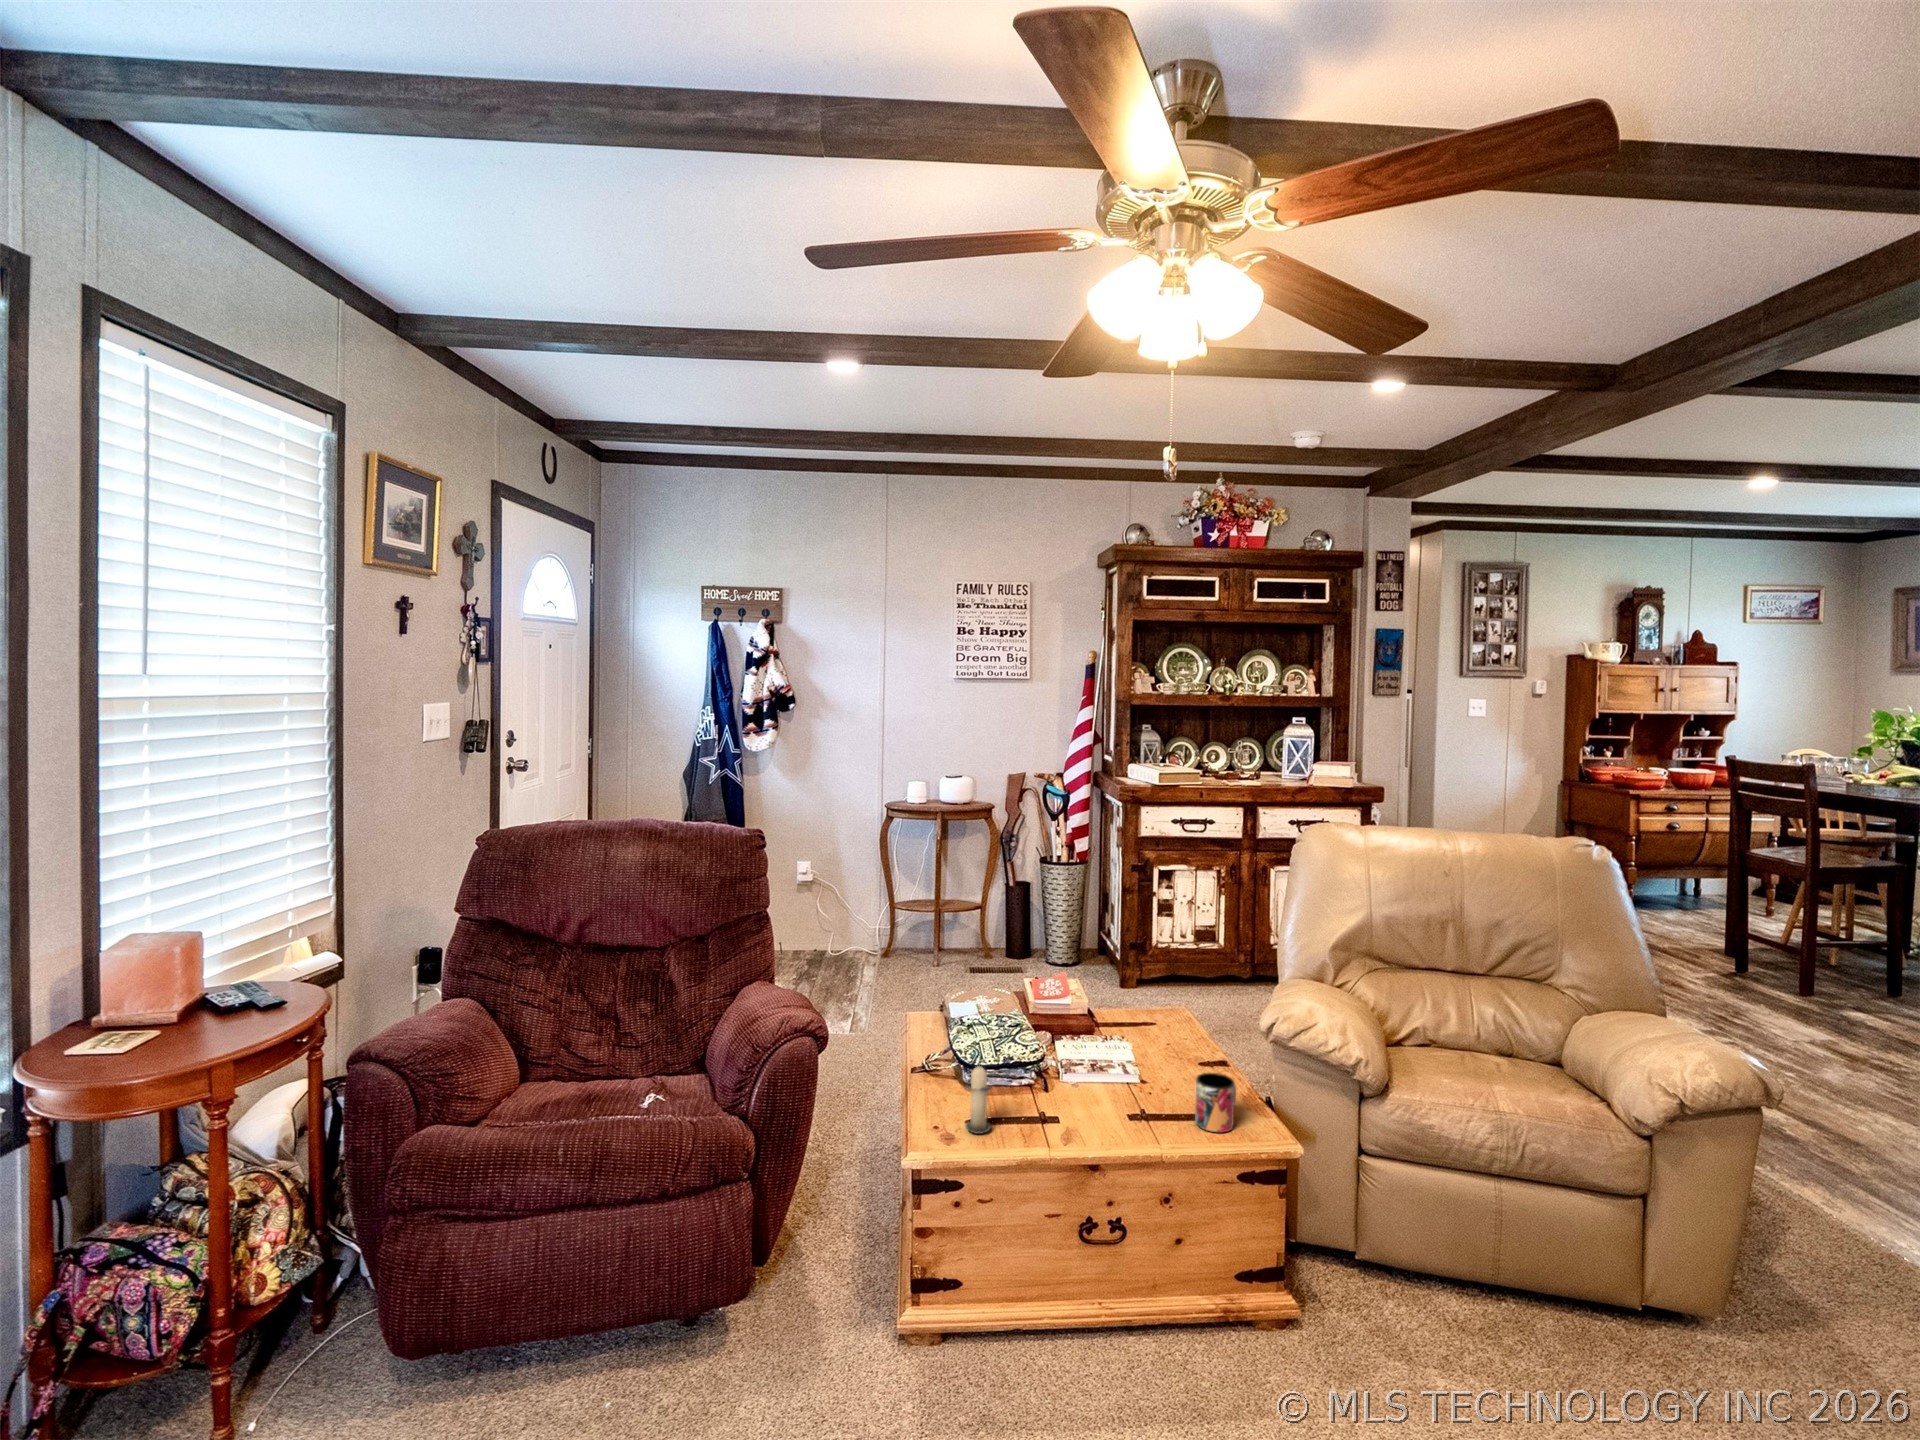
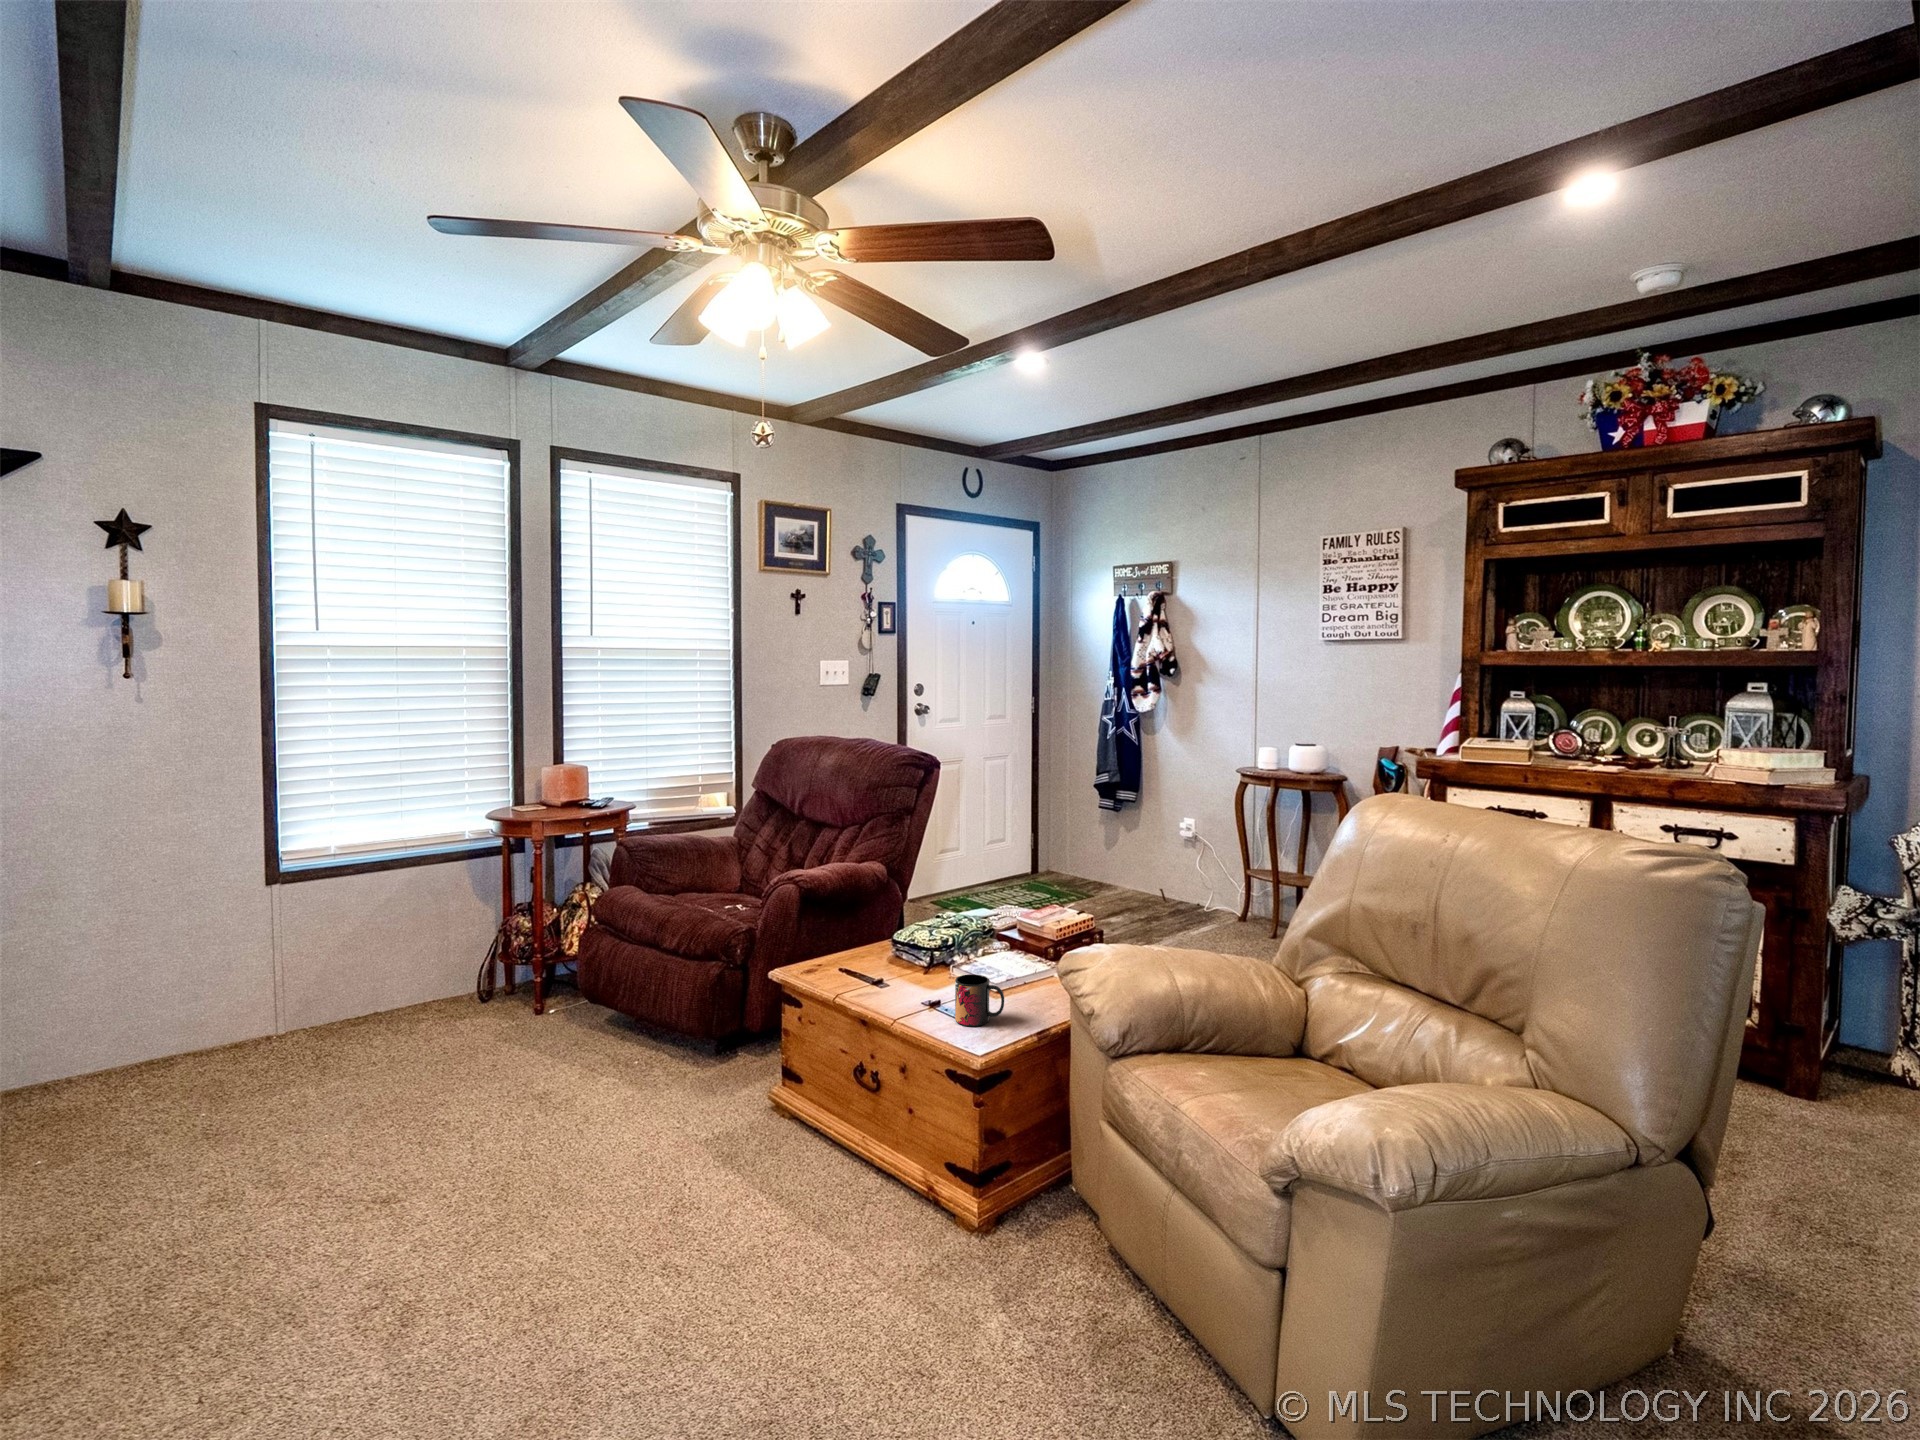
candle: present [965,1066,992,1134] -> none [824,918,850,974]

